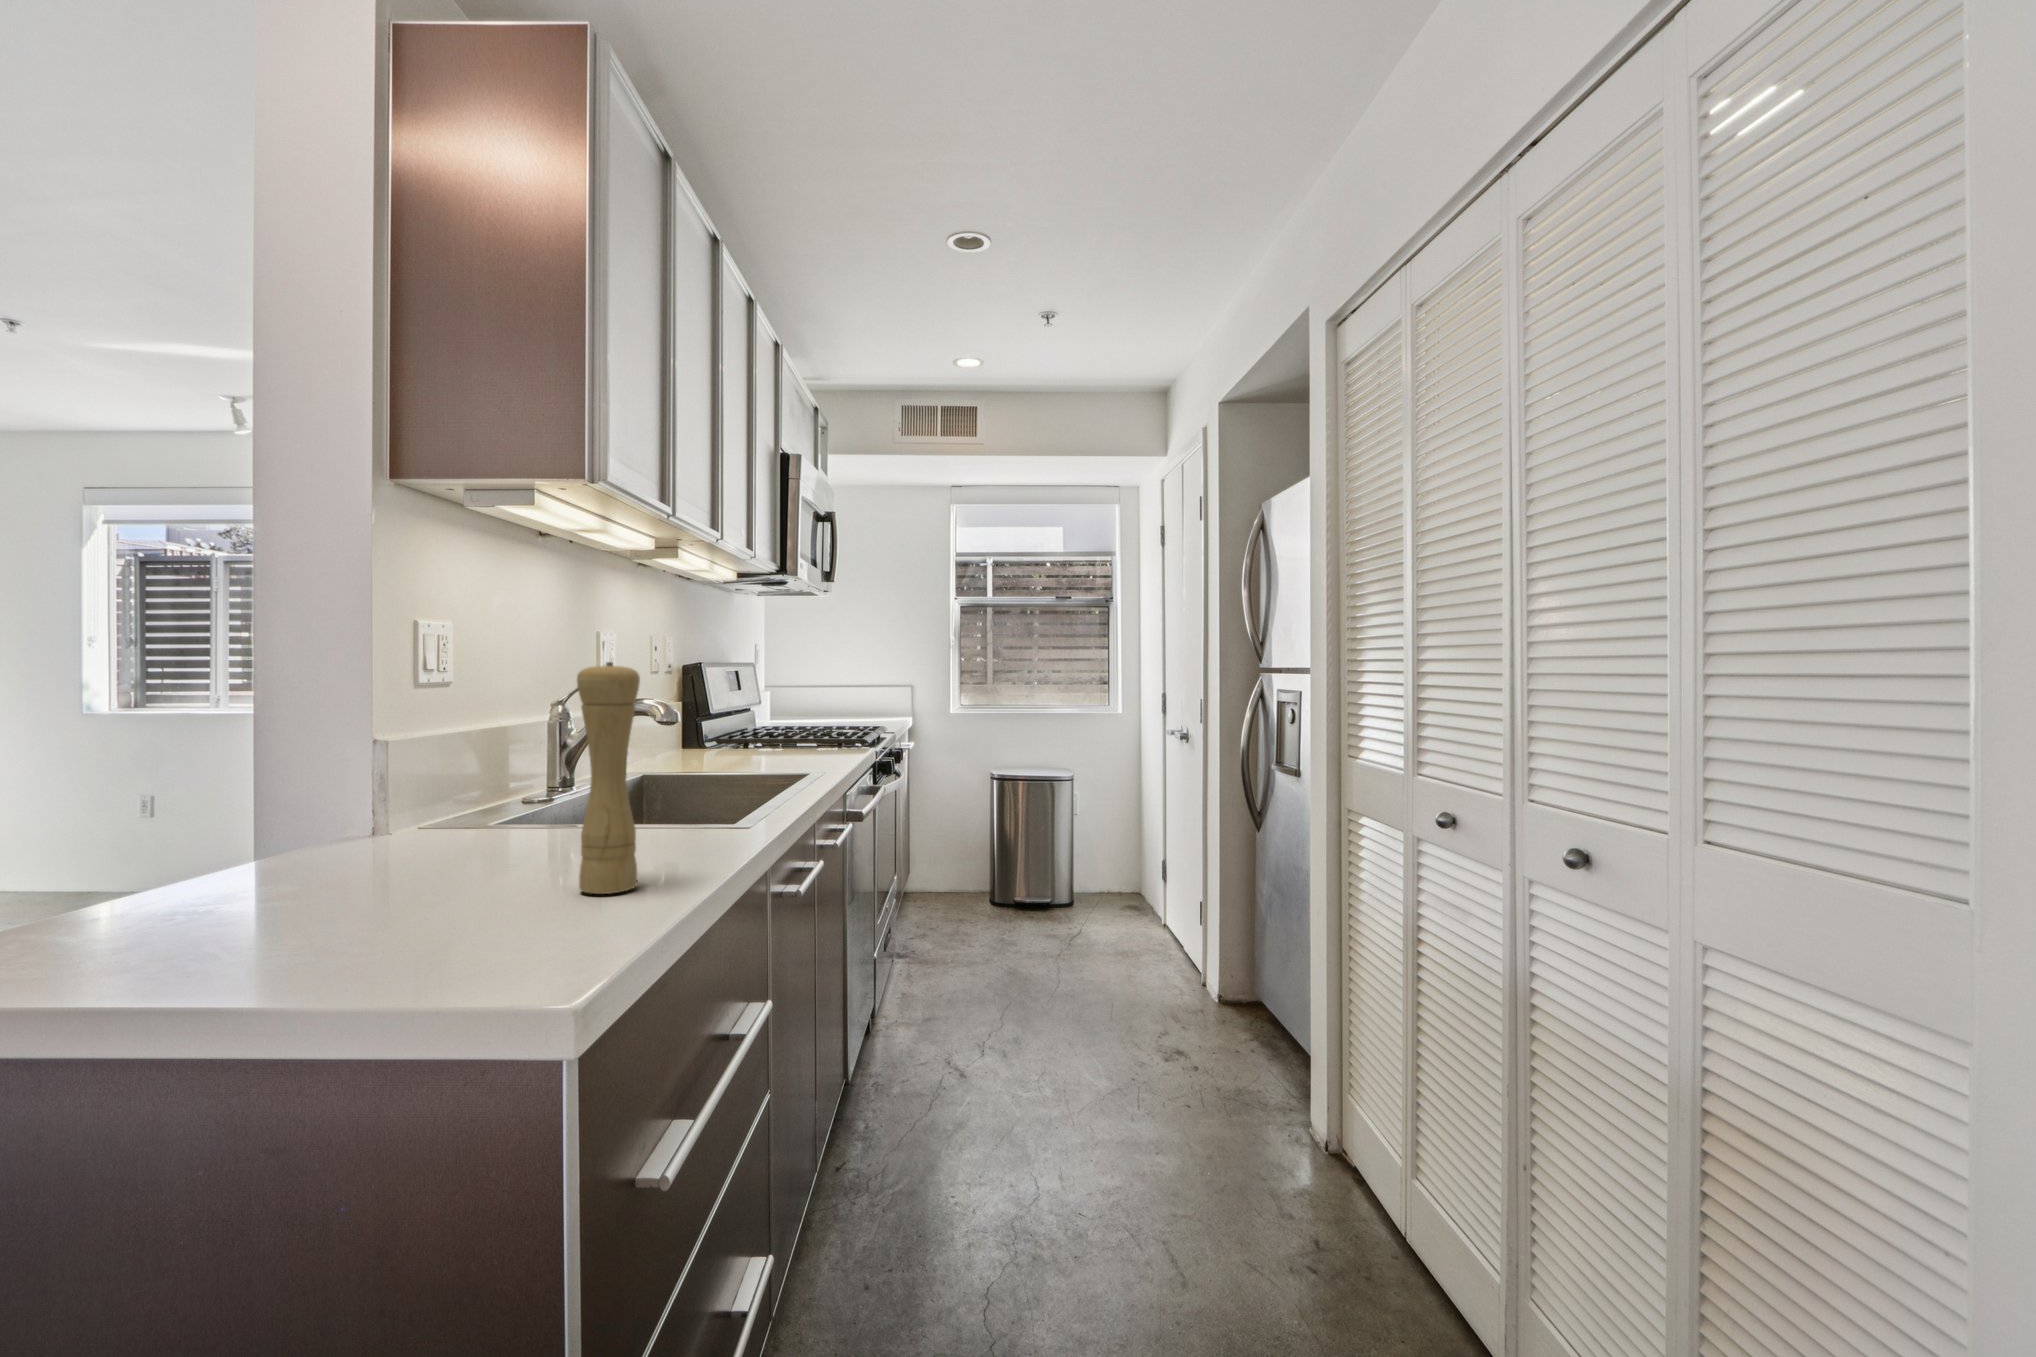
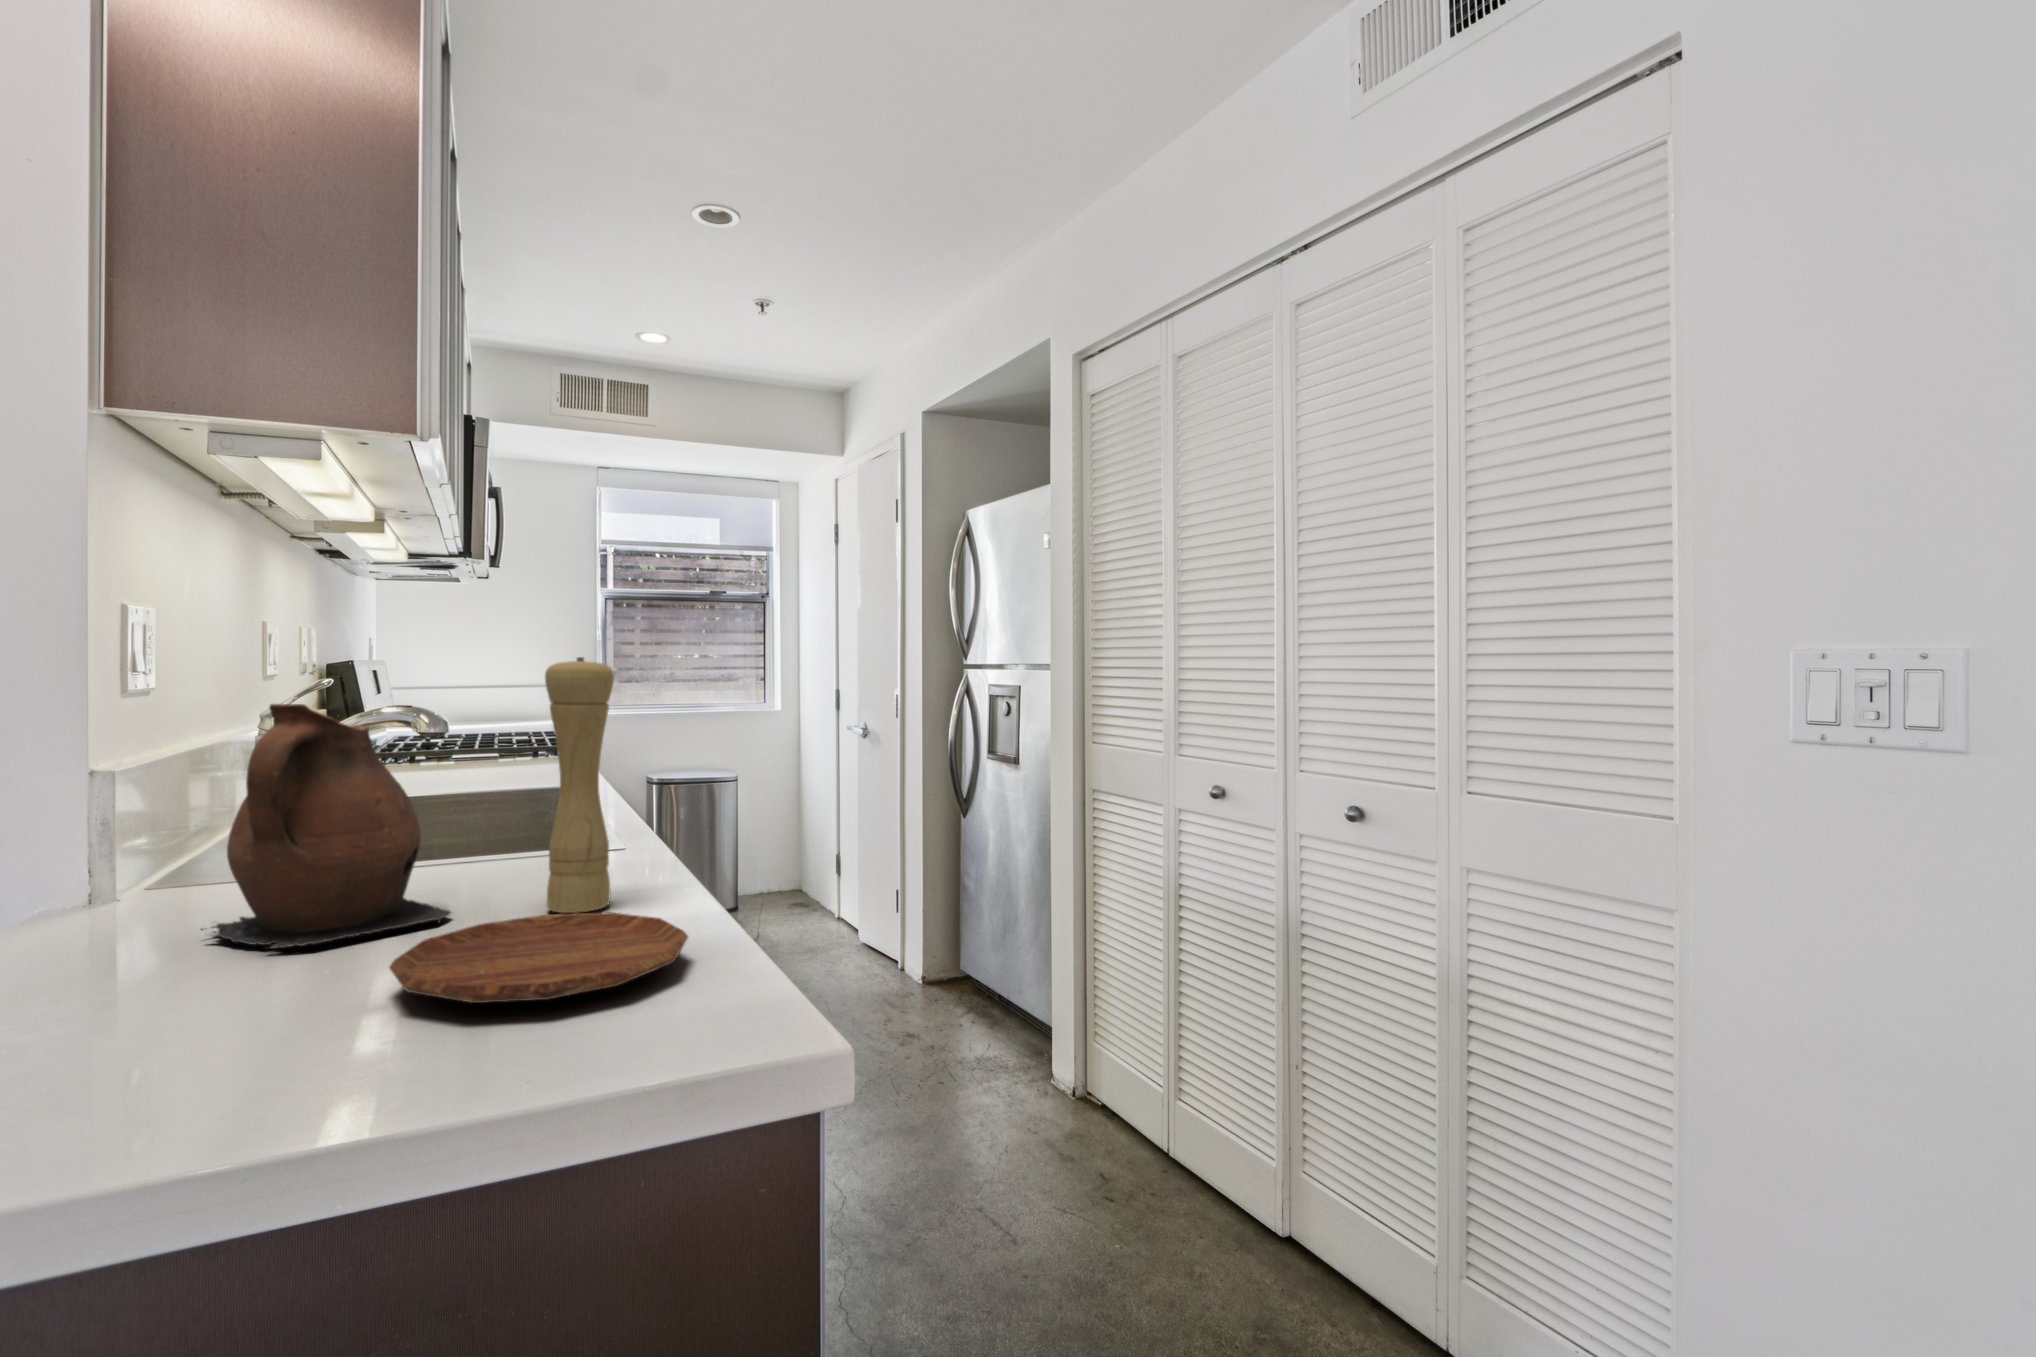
ceramic pitcher: none [332,701,510,901] -> present [211,704,451,949]
tray: none [320,893,599,970] -> present [389,912,688,1003]

